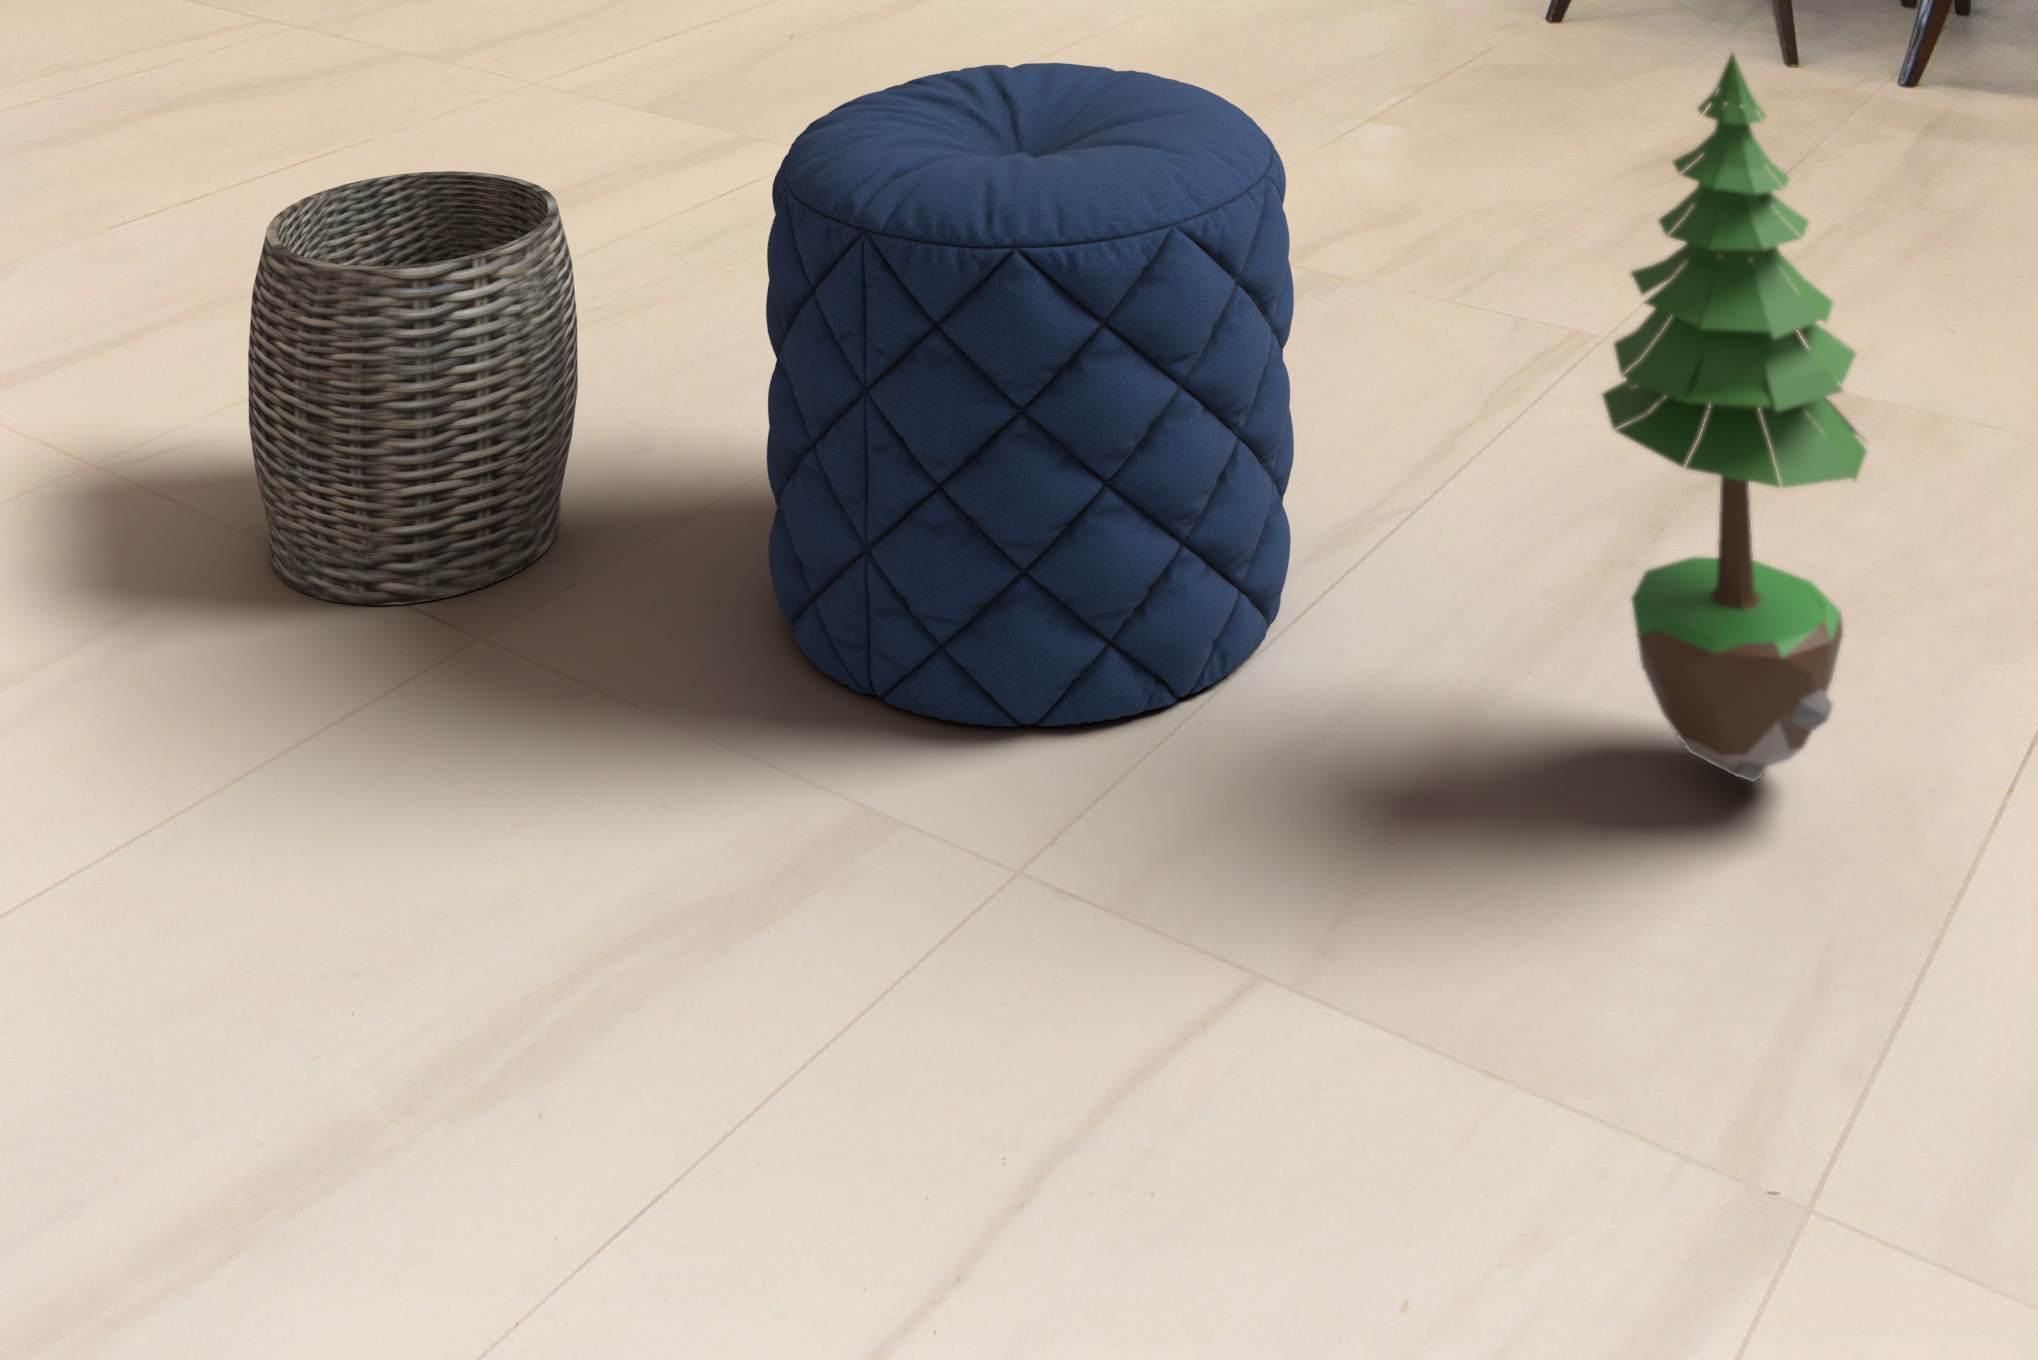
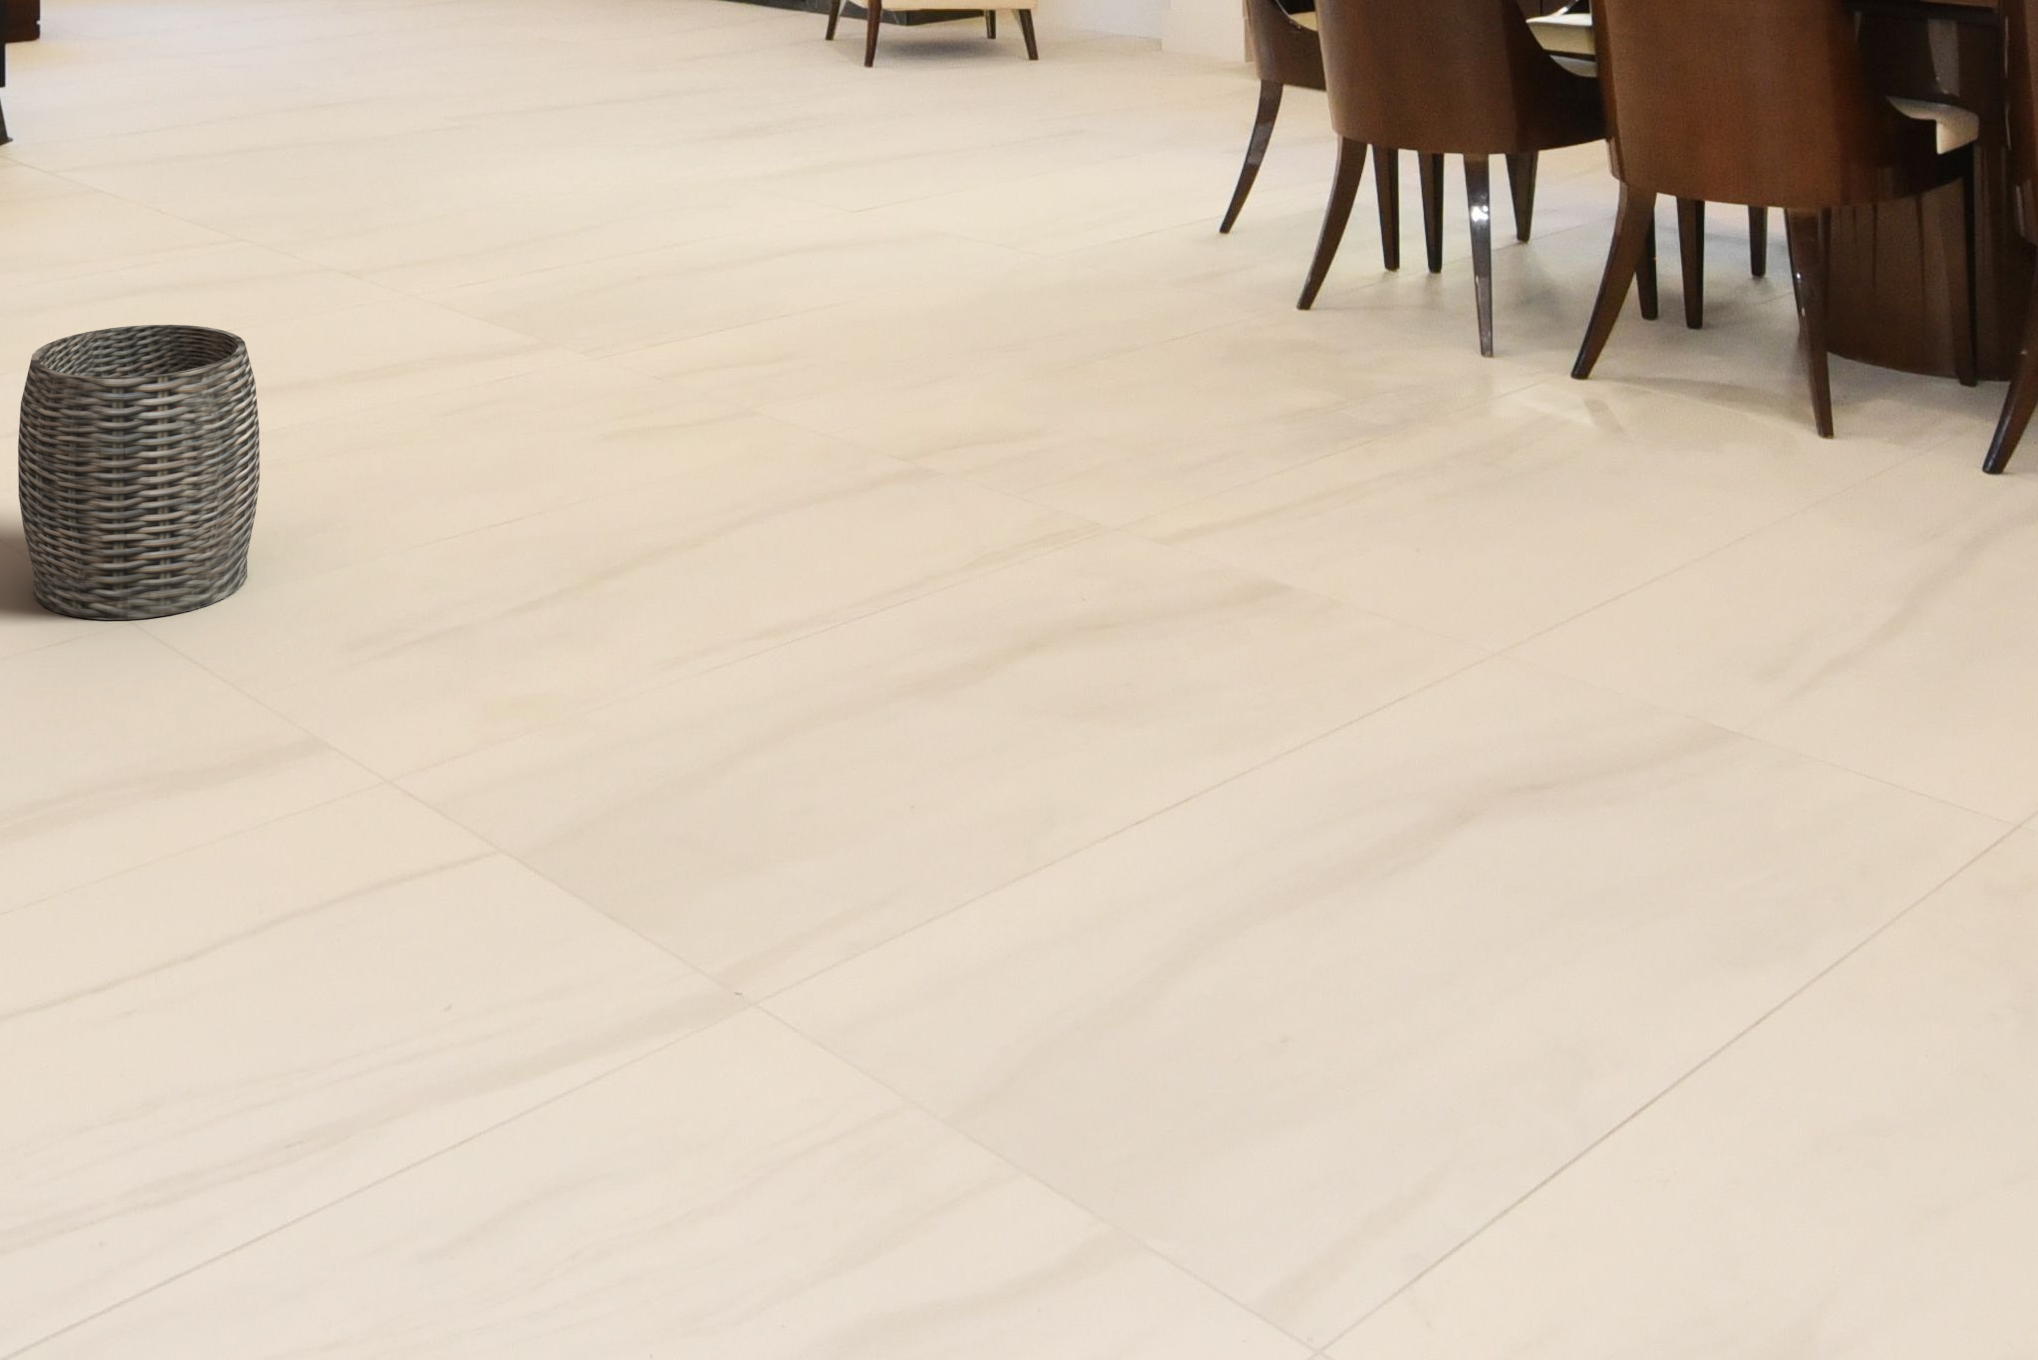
potted tree: present [1602,54,1867,781] -> none [864,257,1063,807]
pouf: present [766,63,1294,727] -> none [339,266,738,729]

